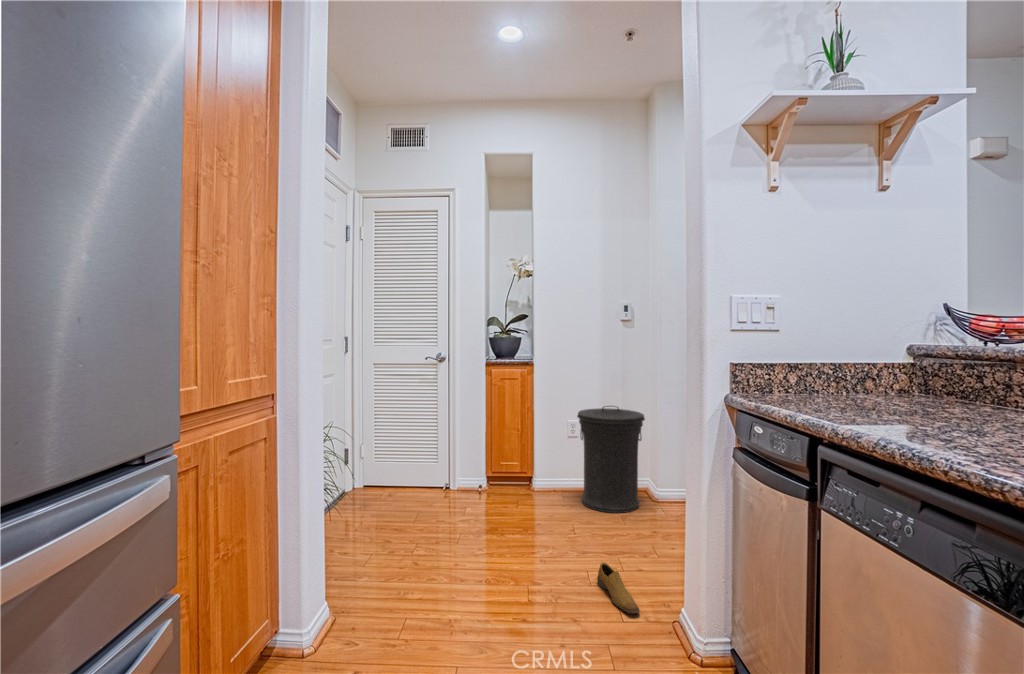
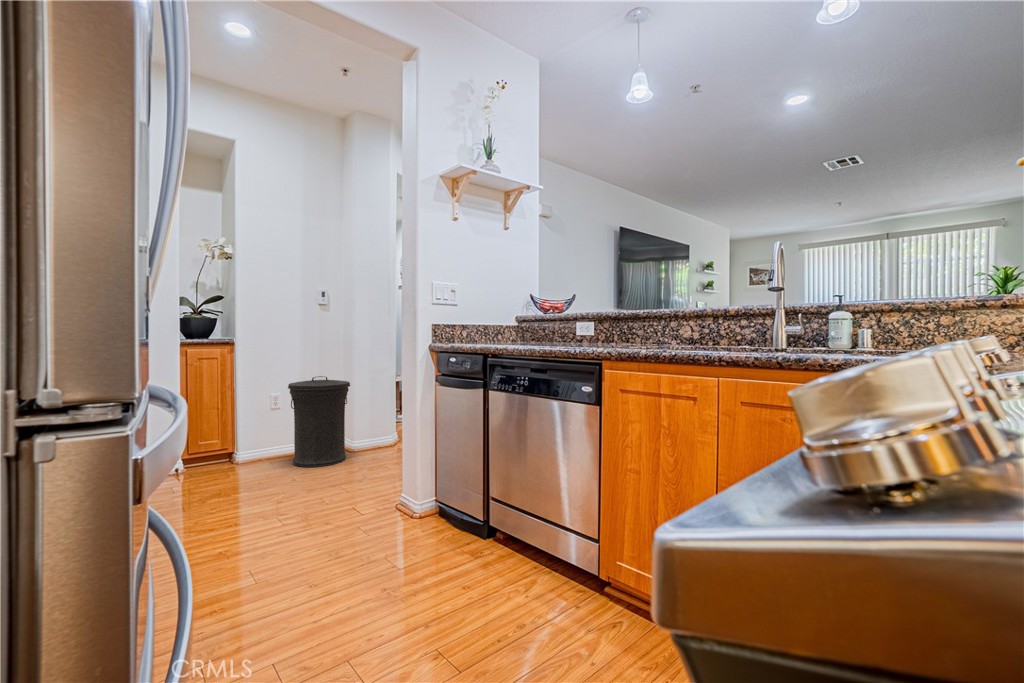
shoe: present [597,563,640,613] -> none [333,487,372,510]

